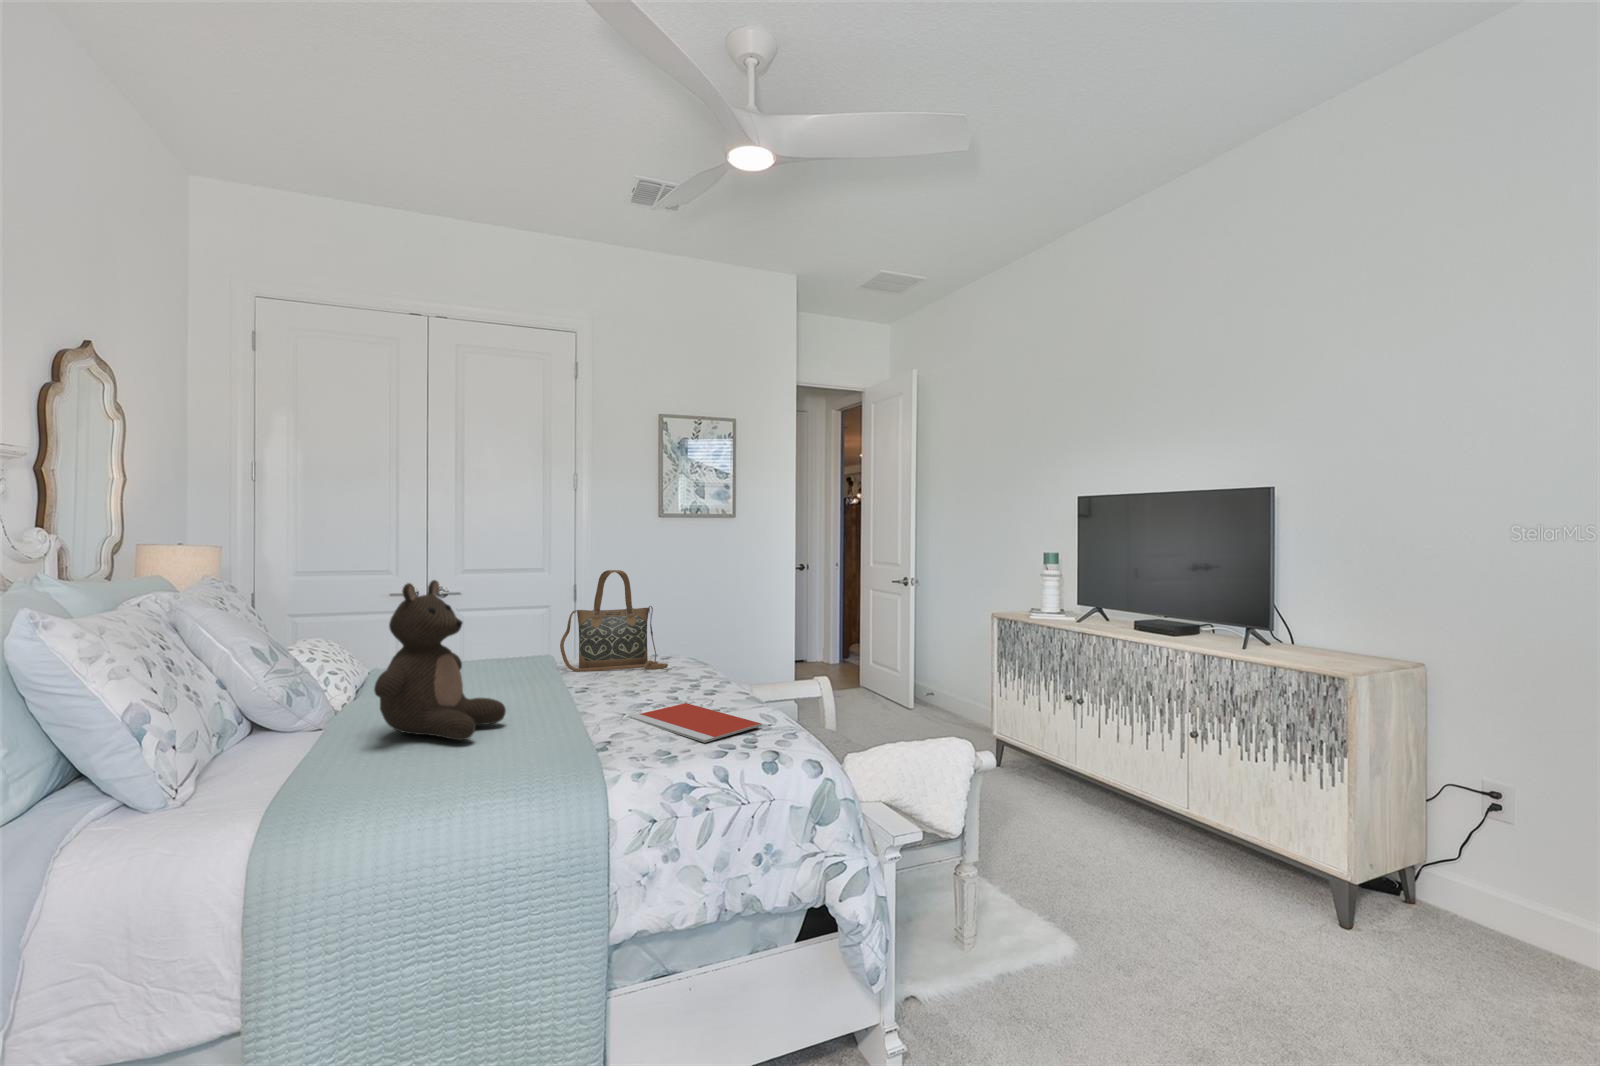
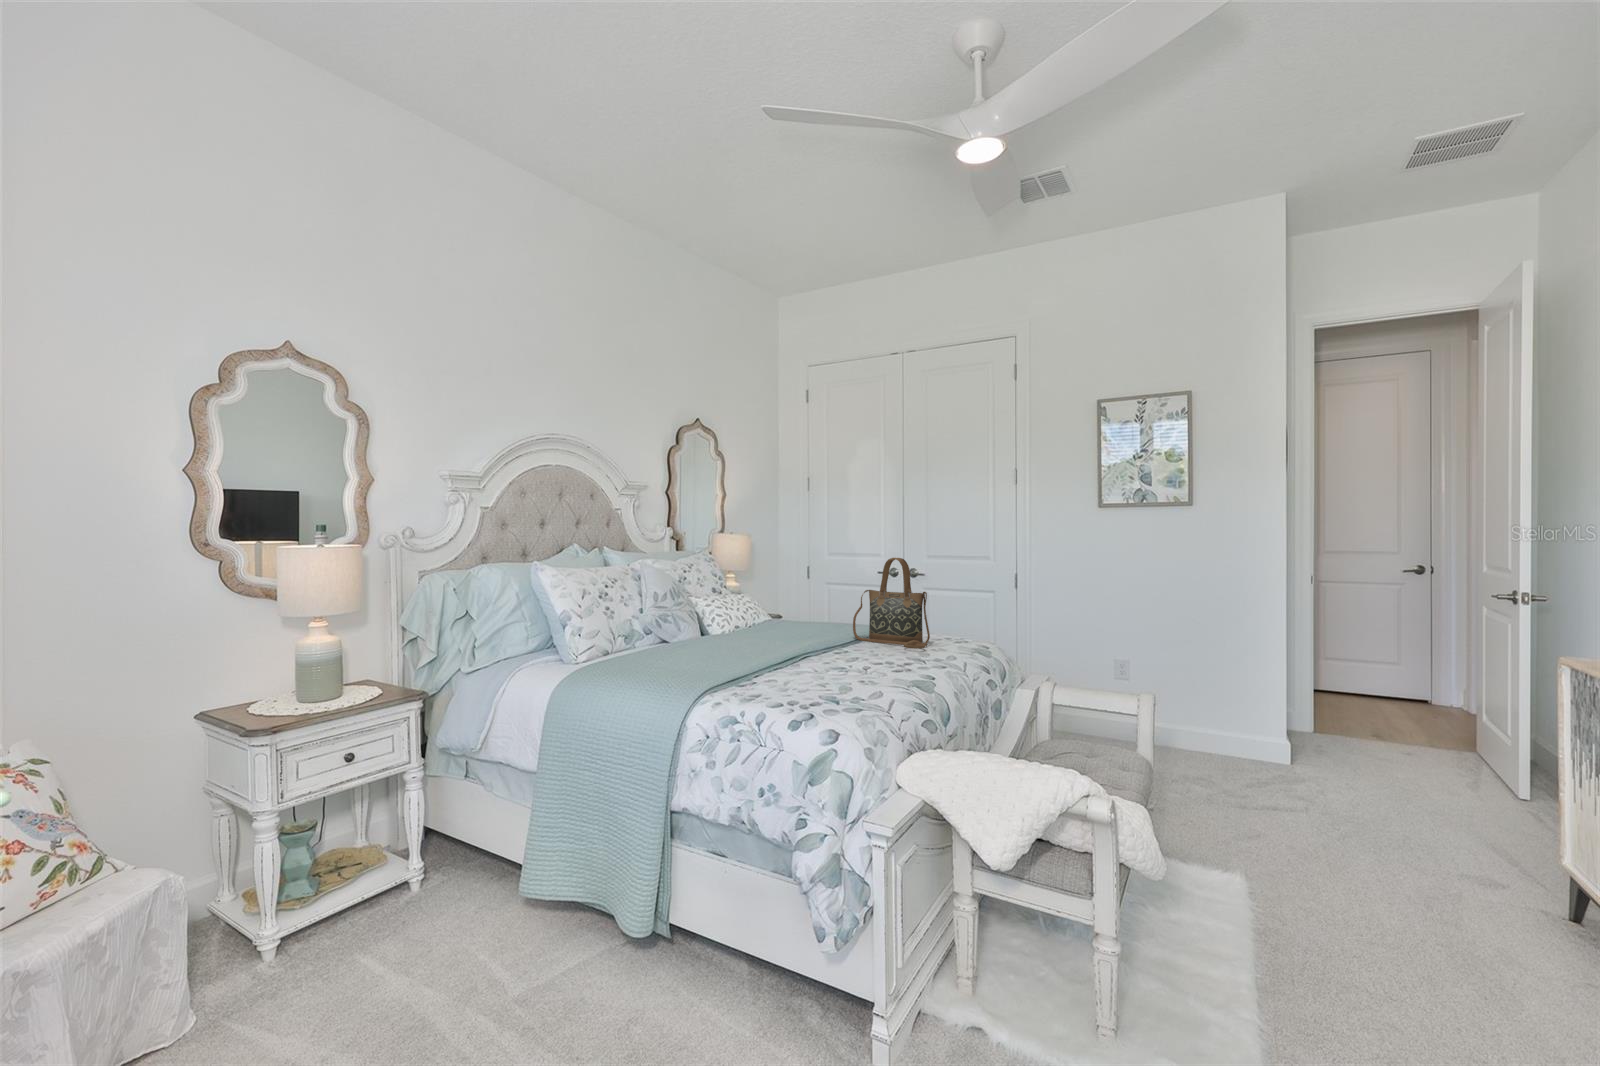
stuffed bear: present [374,580,506,740] -> none [648,557,728,662]
notebook: present [629,703,762,743] -> none [786,672,855,698]

